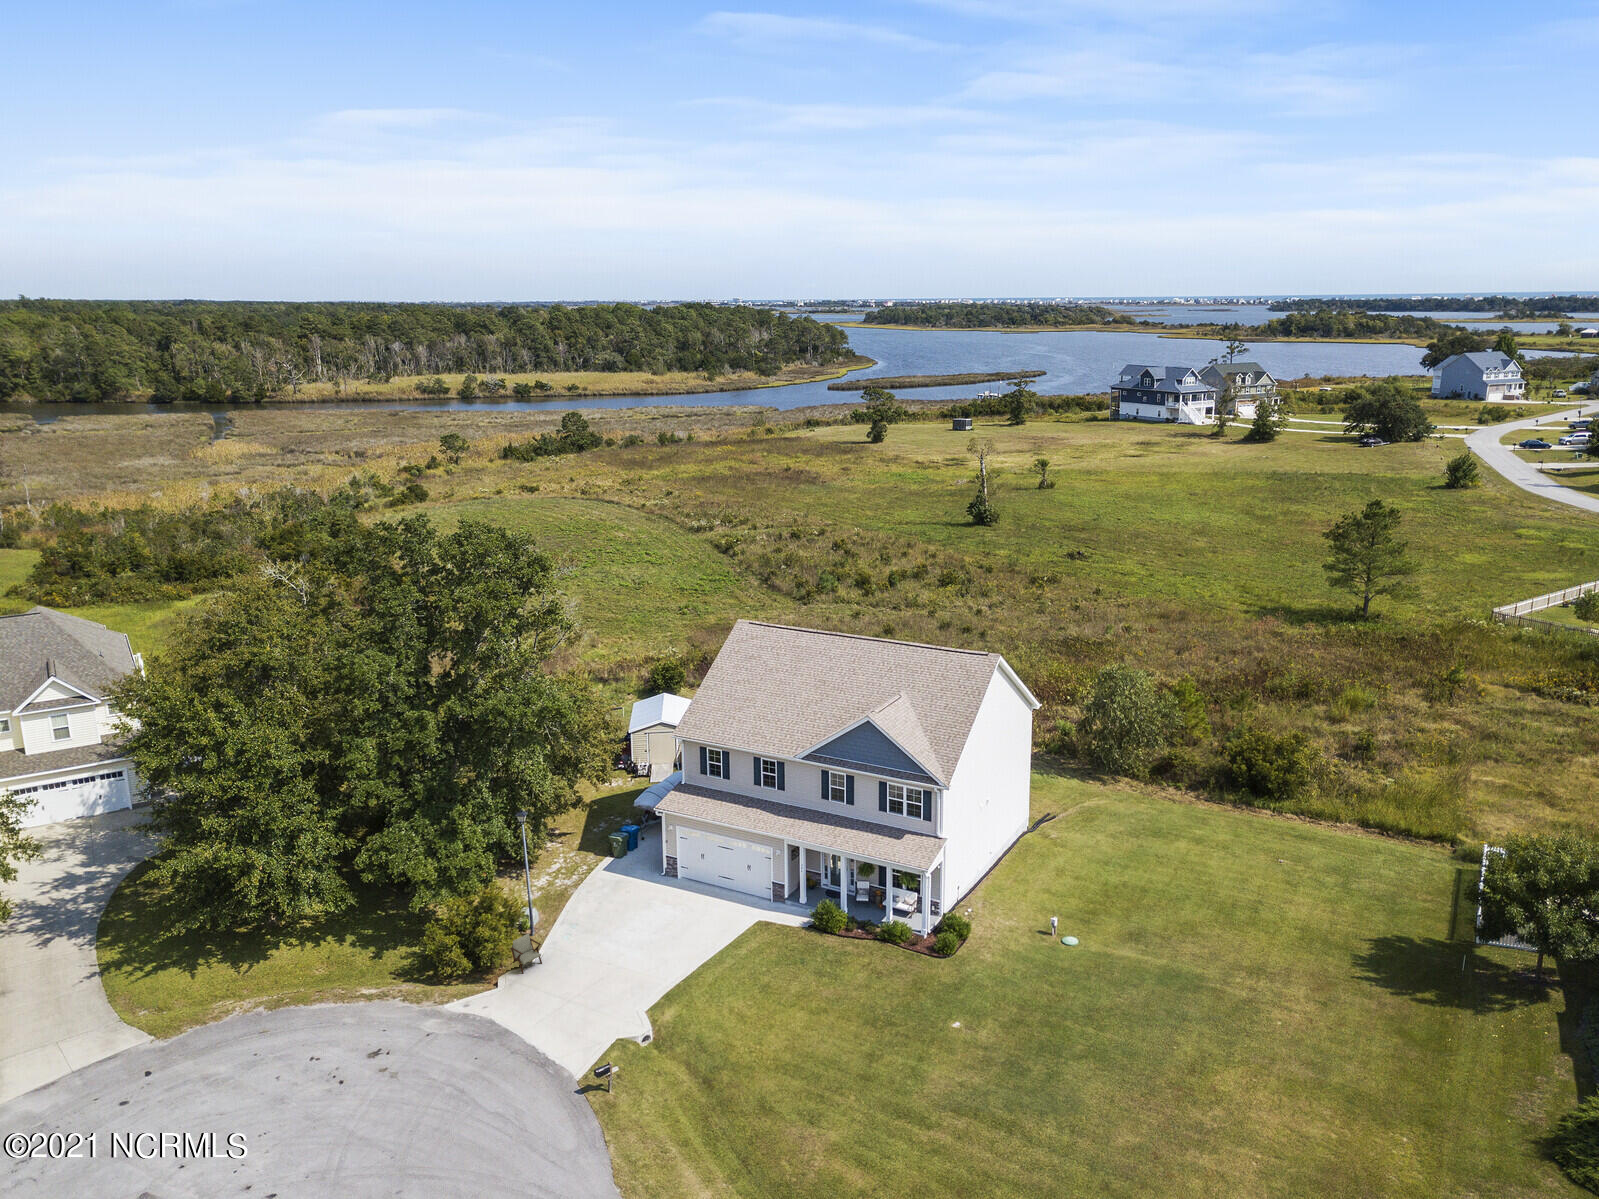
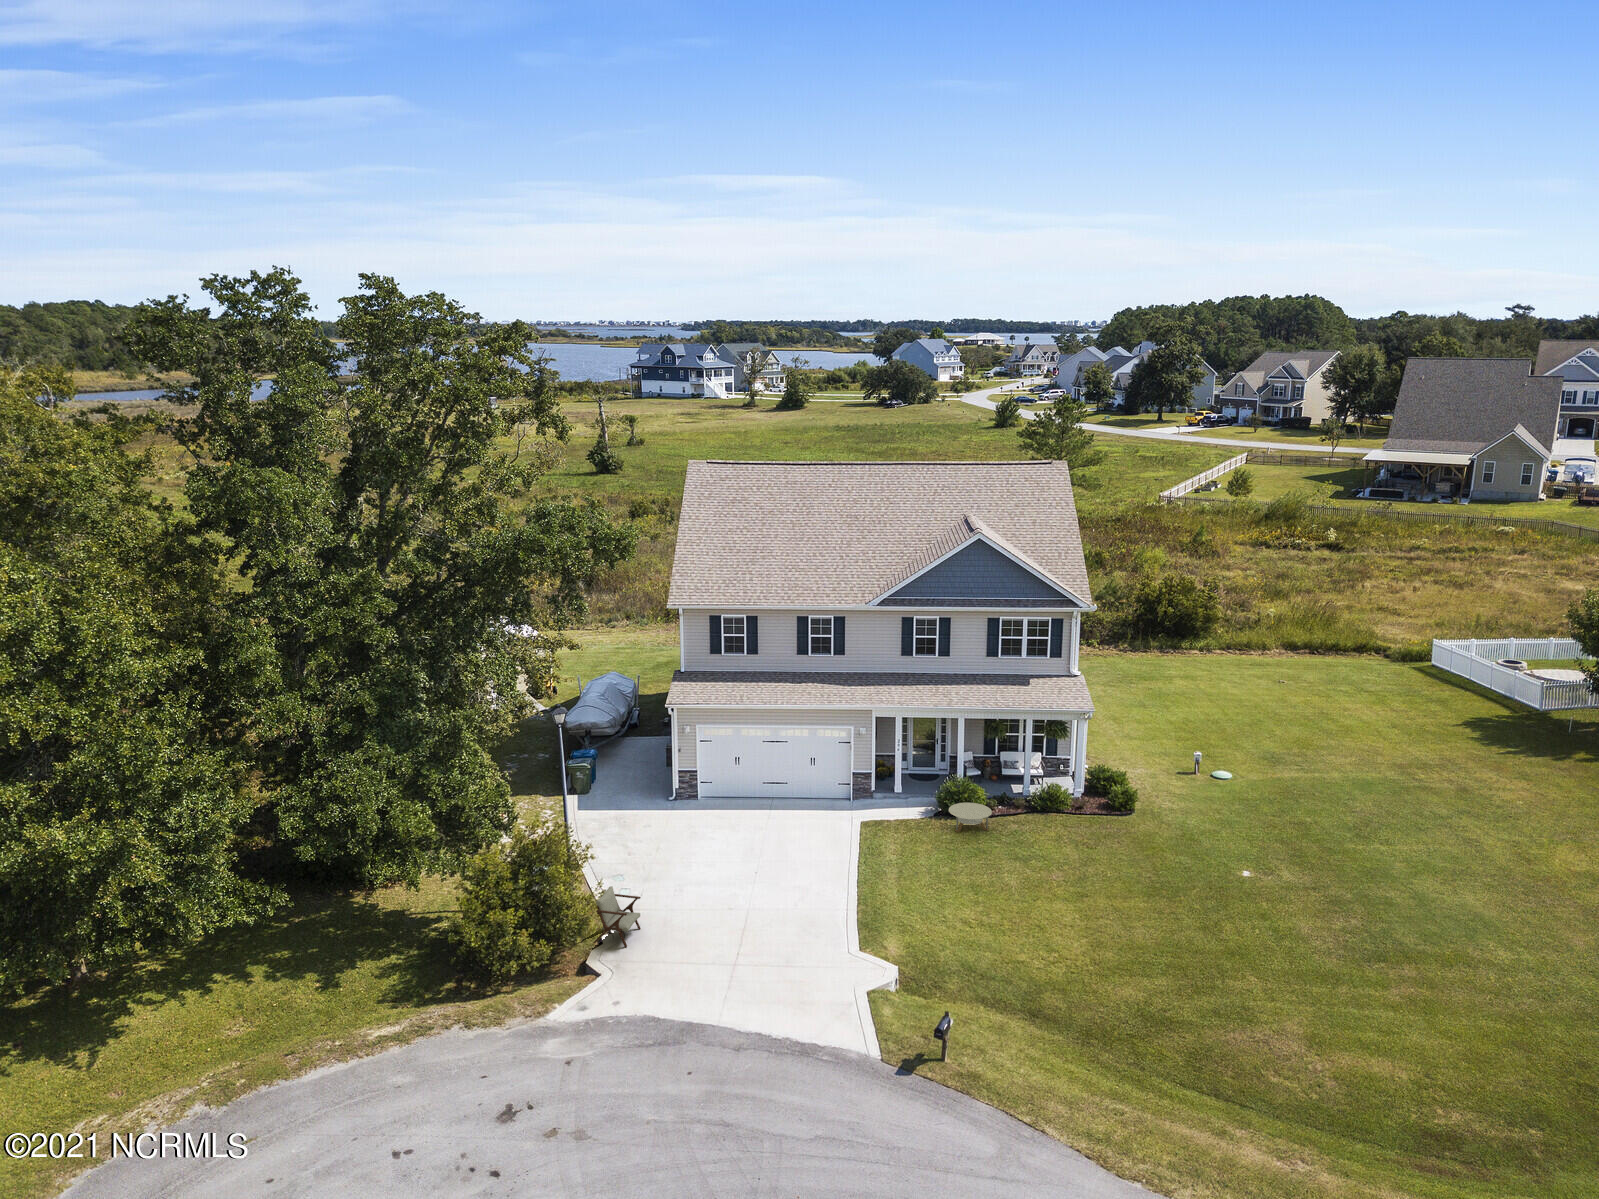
round table: none [797,921,828,946] -> present [949,803,992,832]

